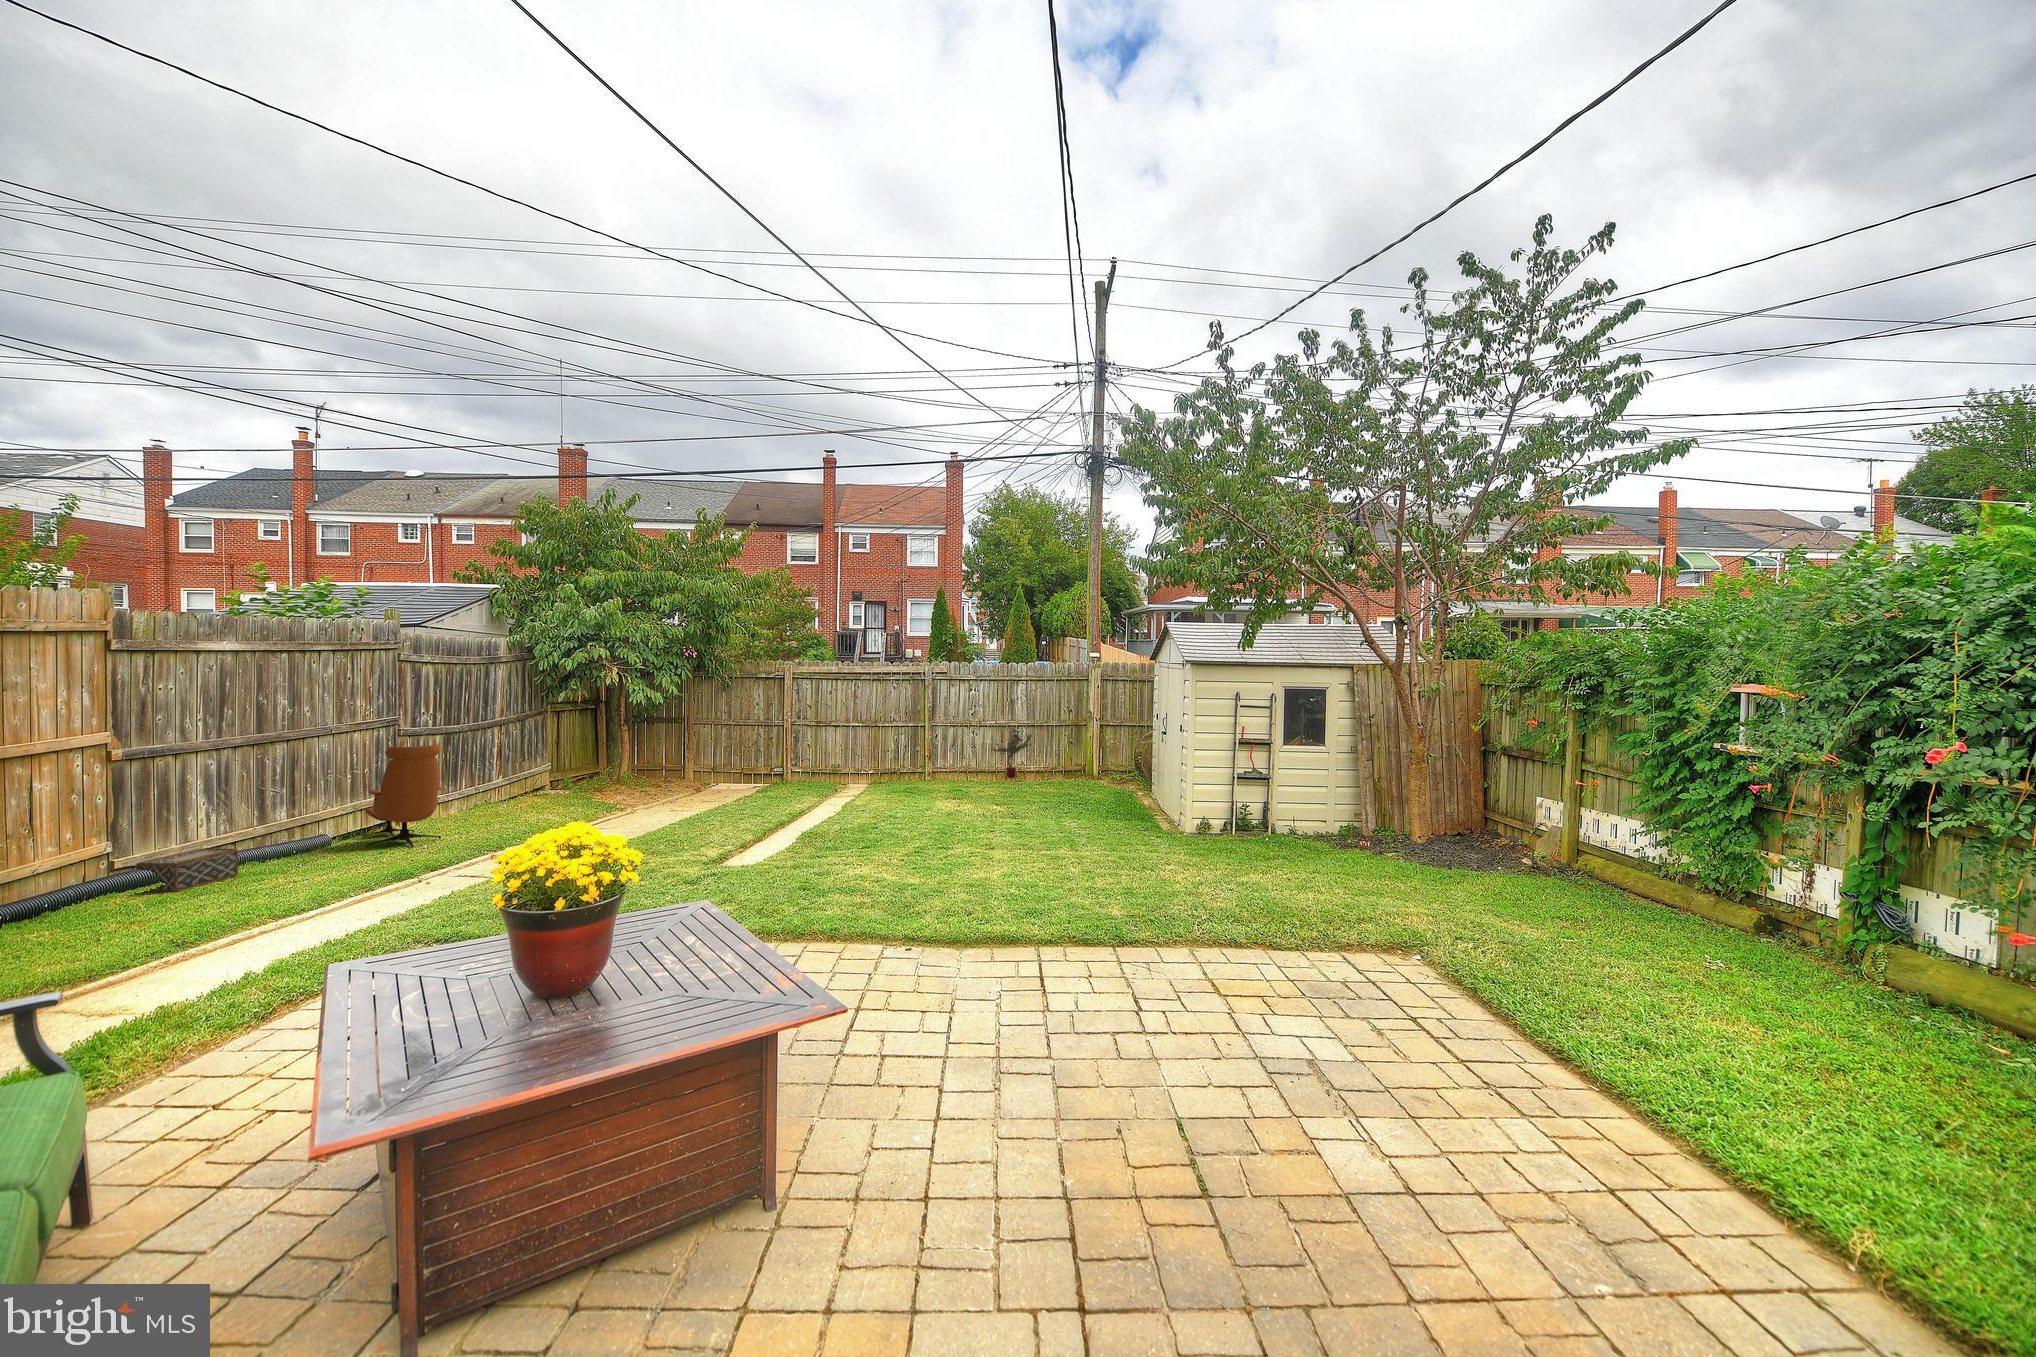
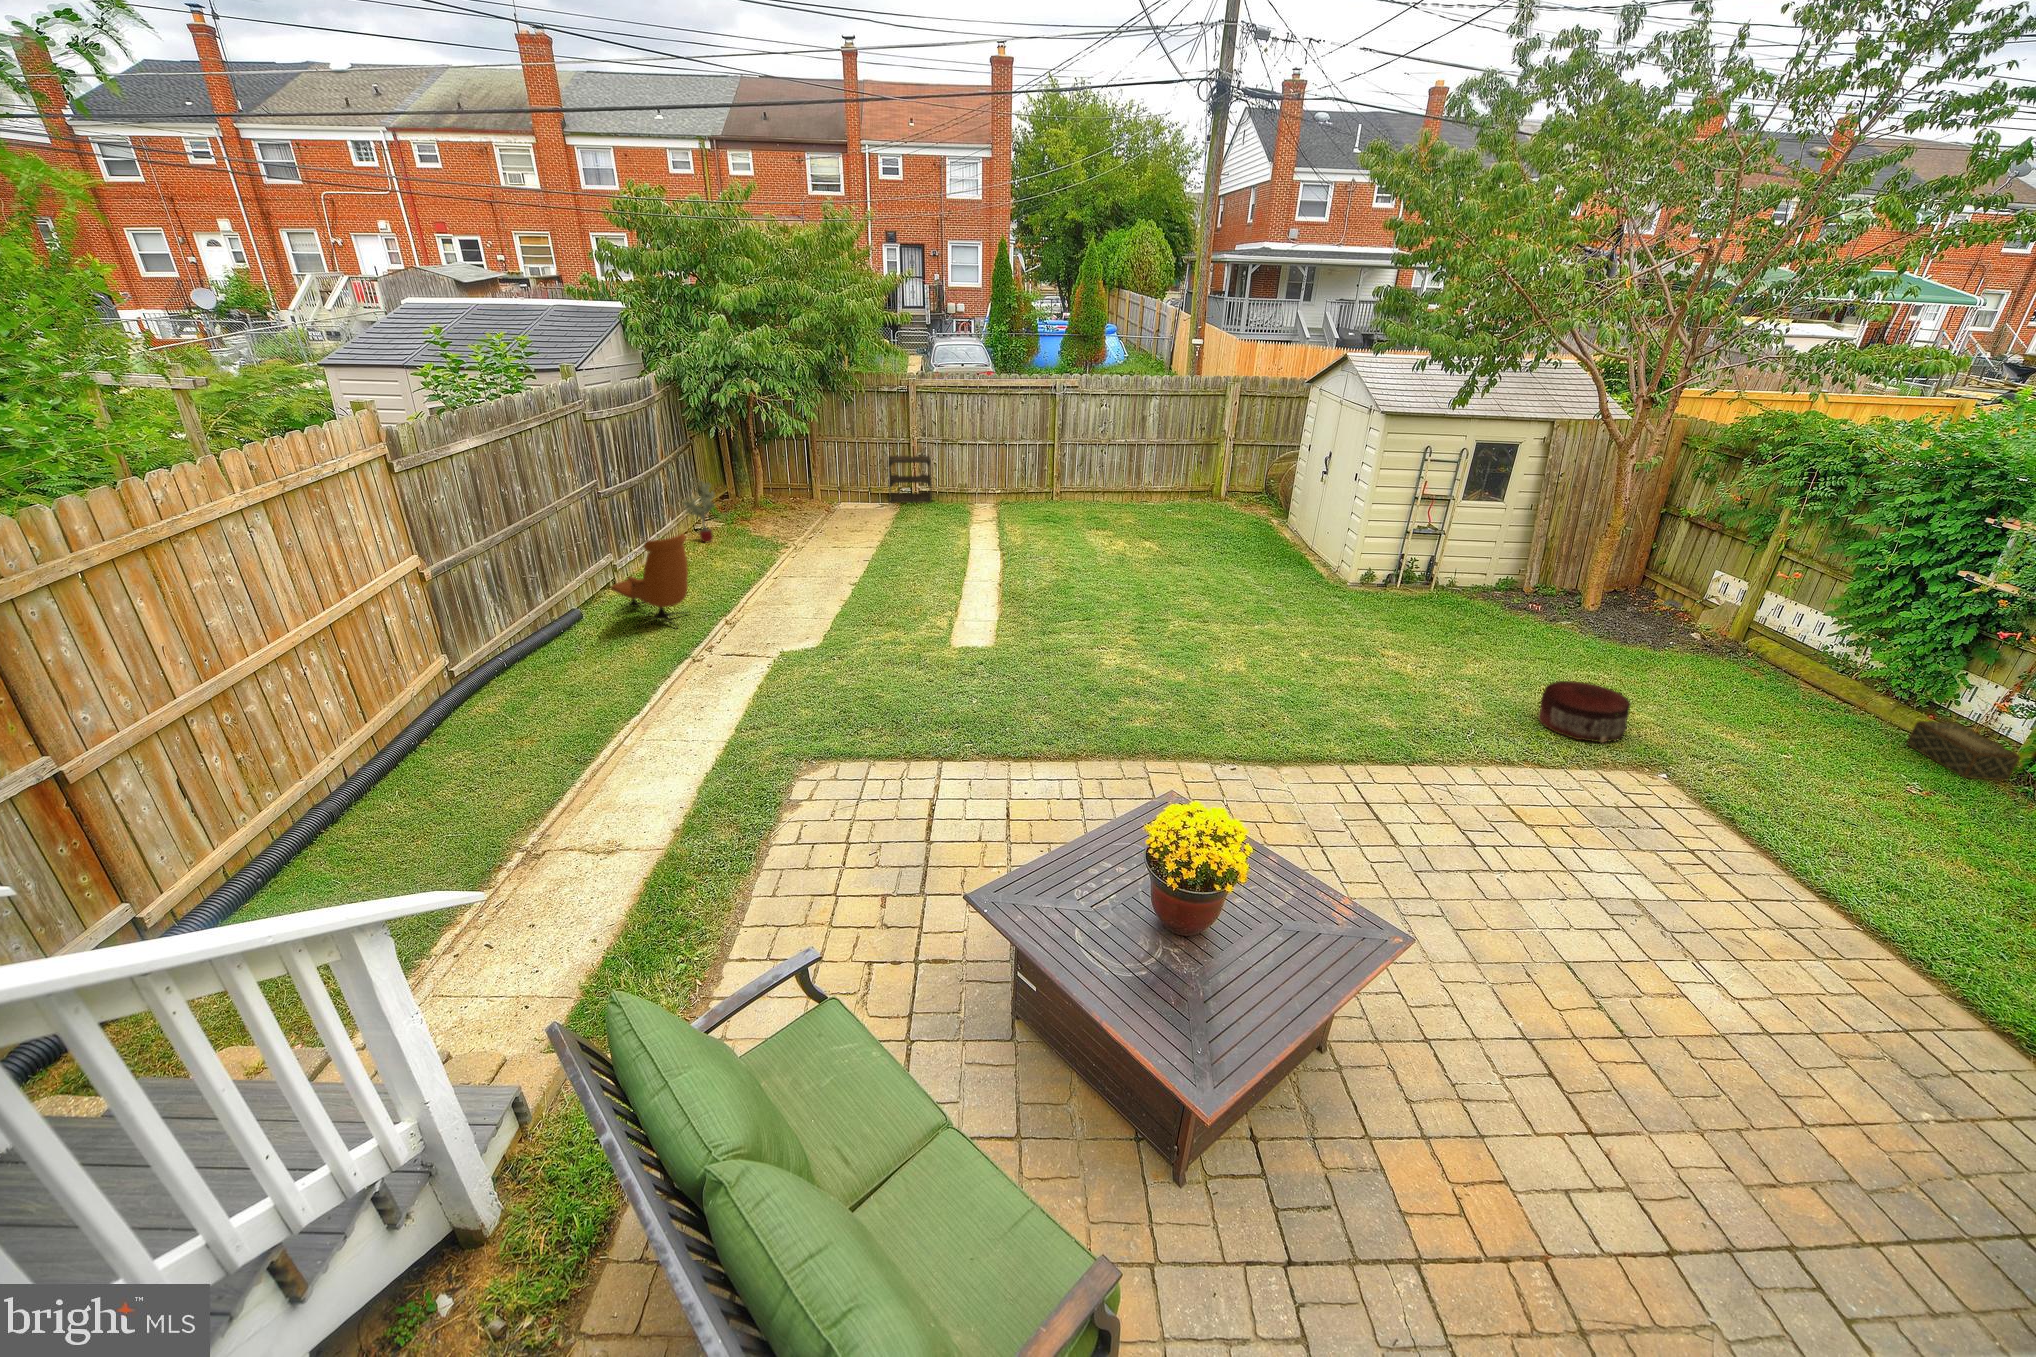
potted tree: present [992,728,1031,777] -> present [683,479,714,542]
side table: none [754,734,803,779] -> present [888,456,932,503]
woven basket: present [135,849,238,892] -> present [1907,721,2020,780]
pouf: none [1301,870,1393,931] -> present [1538,681,1631,743]

